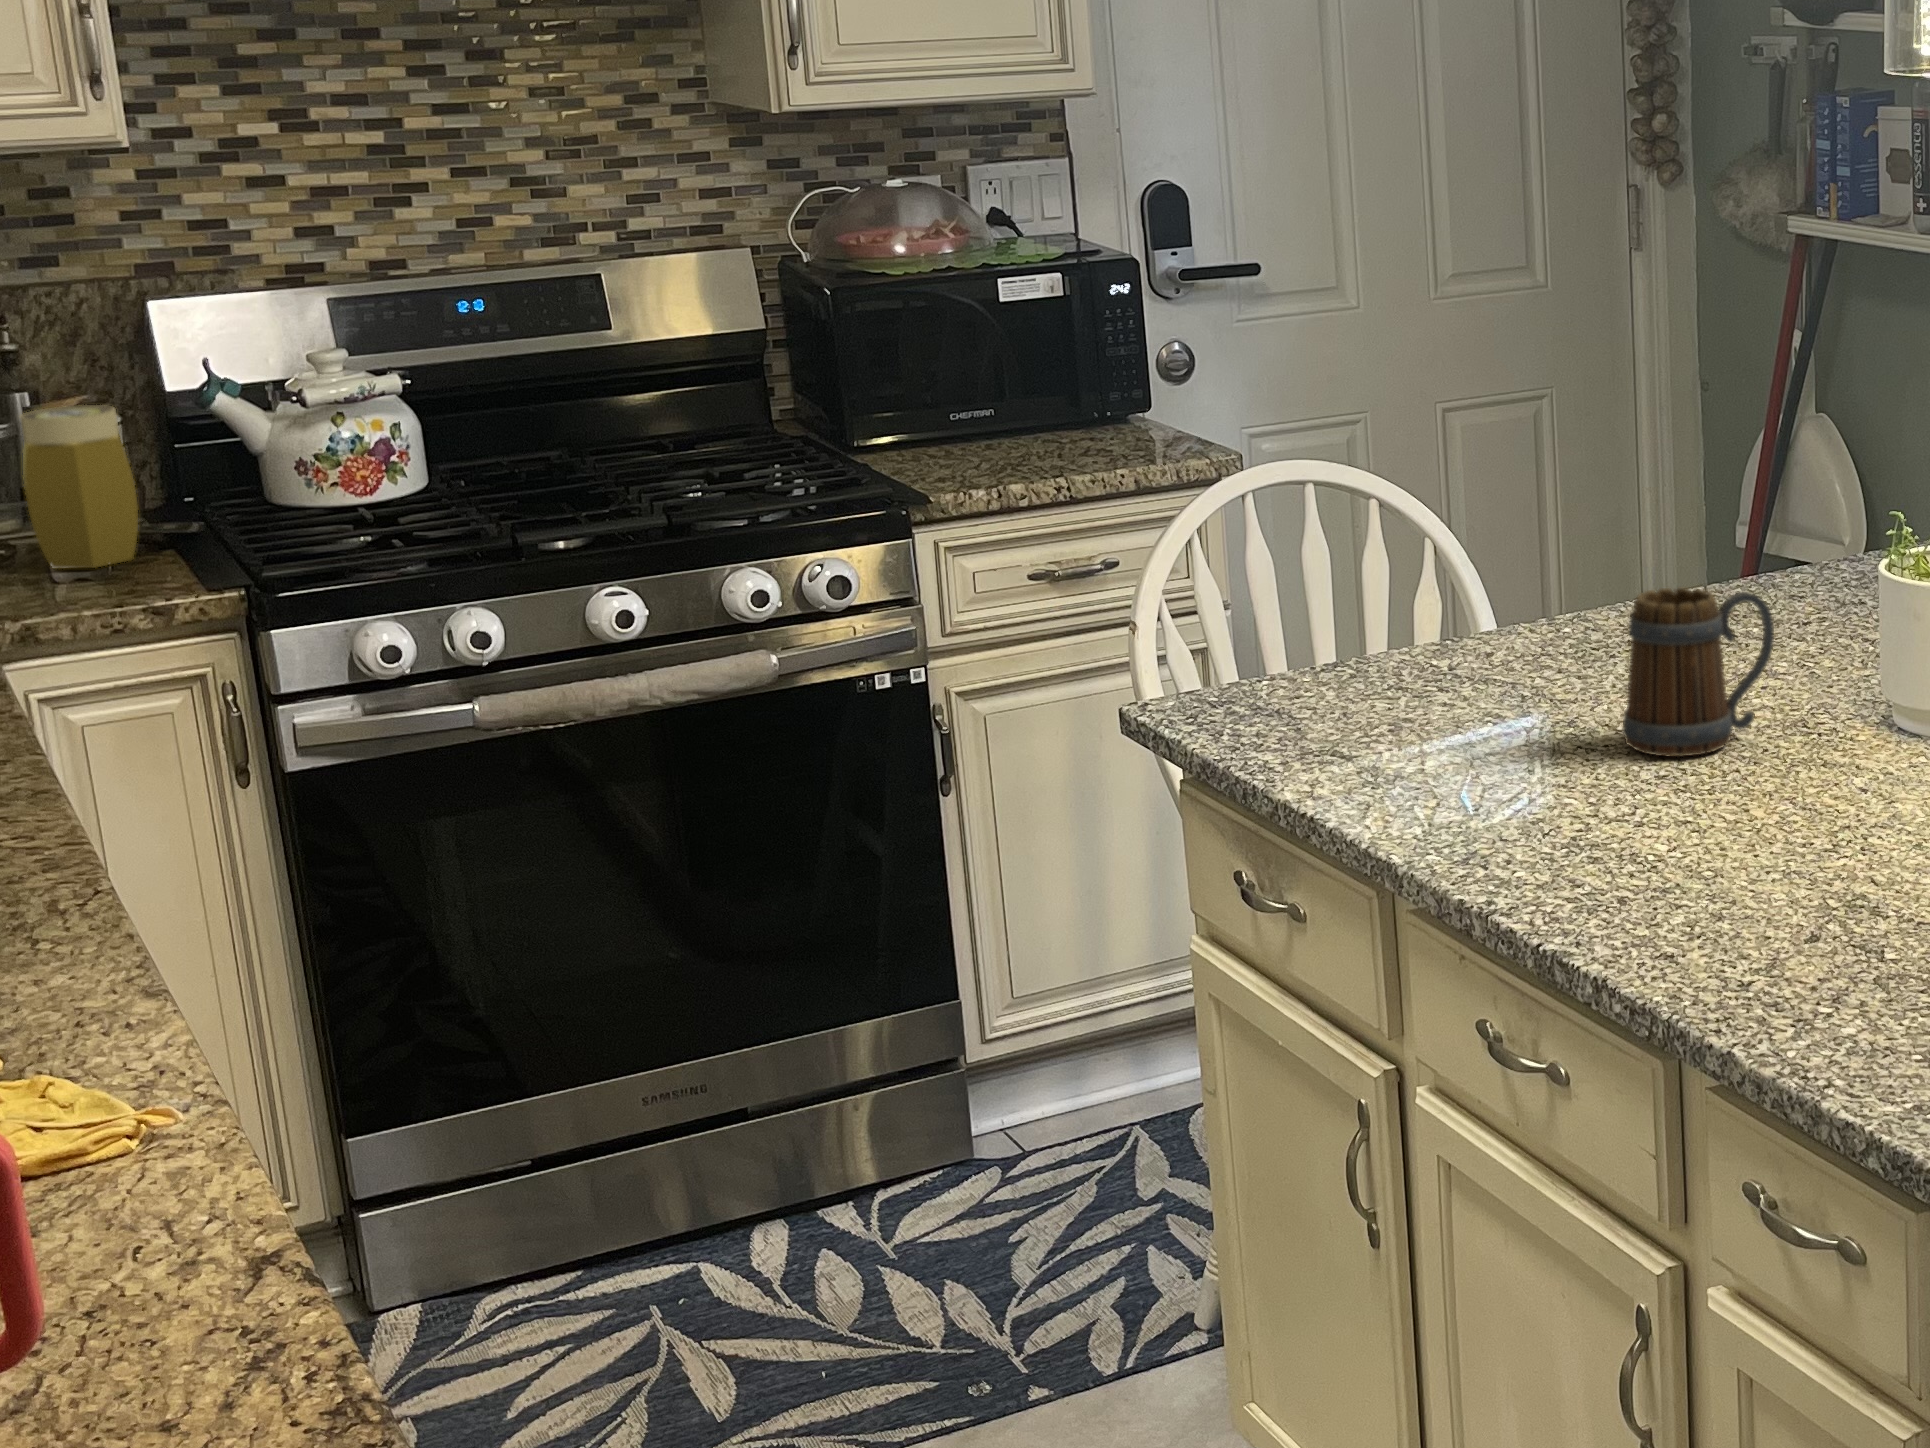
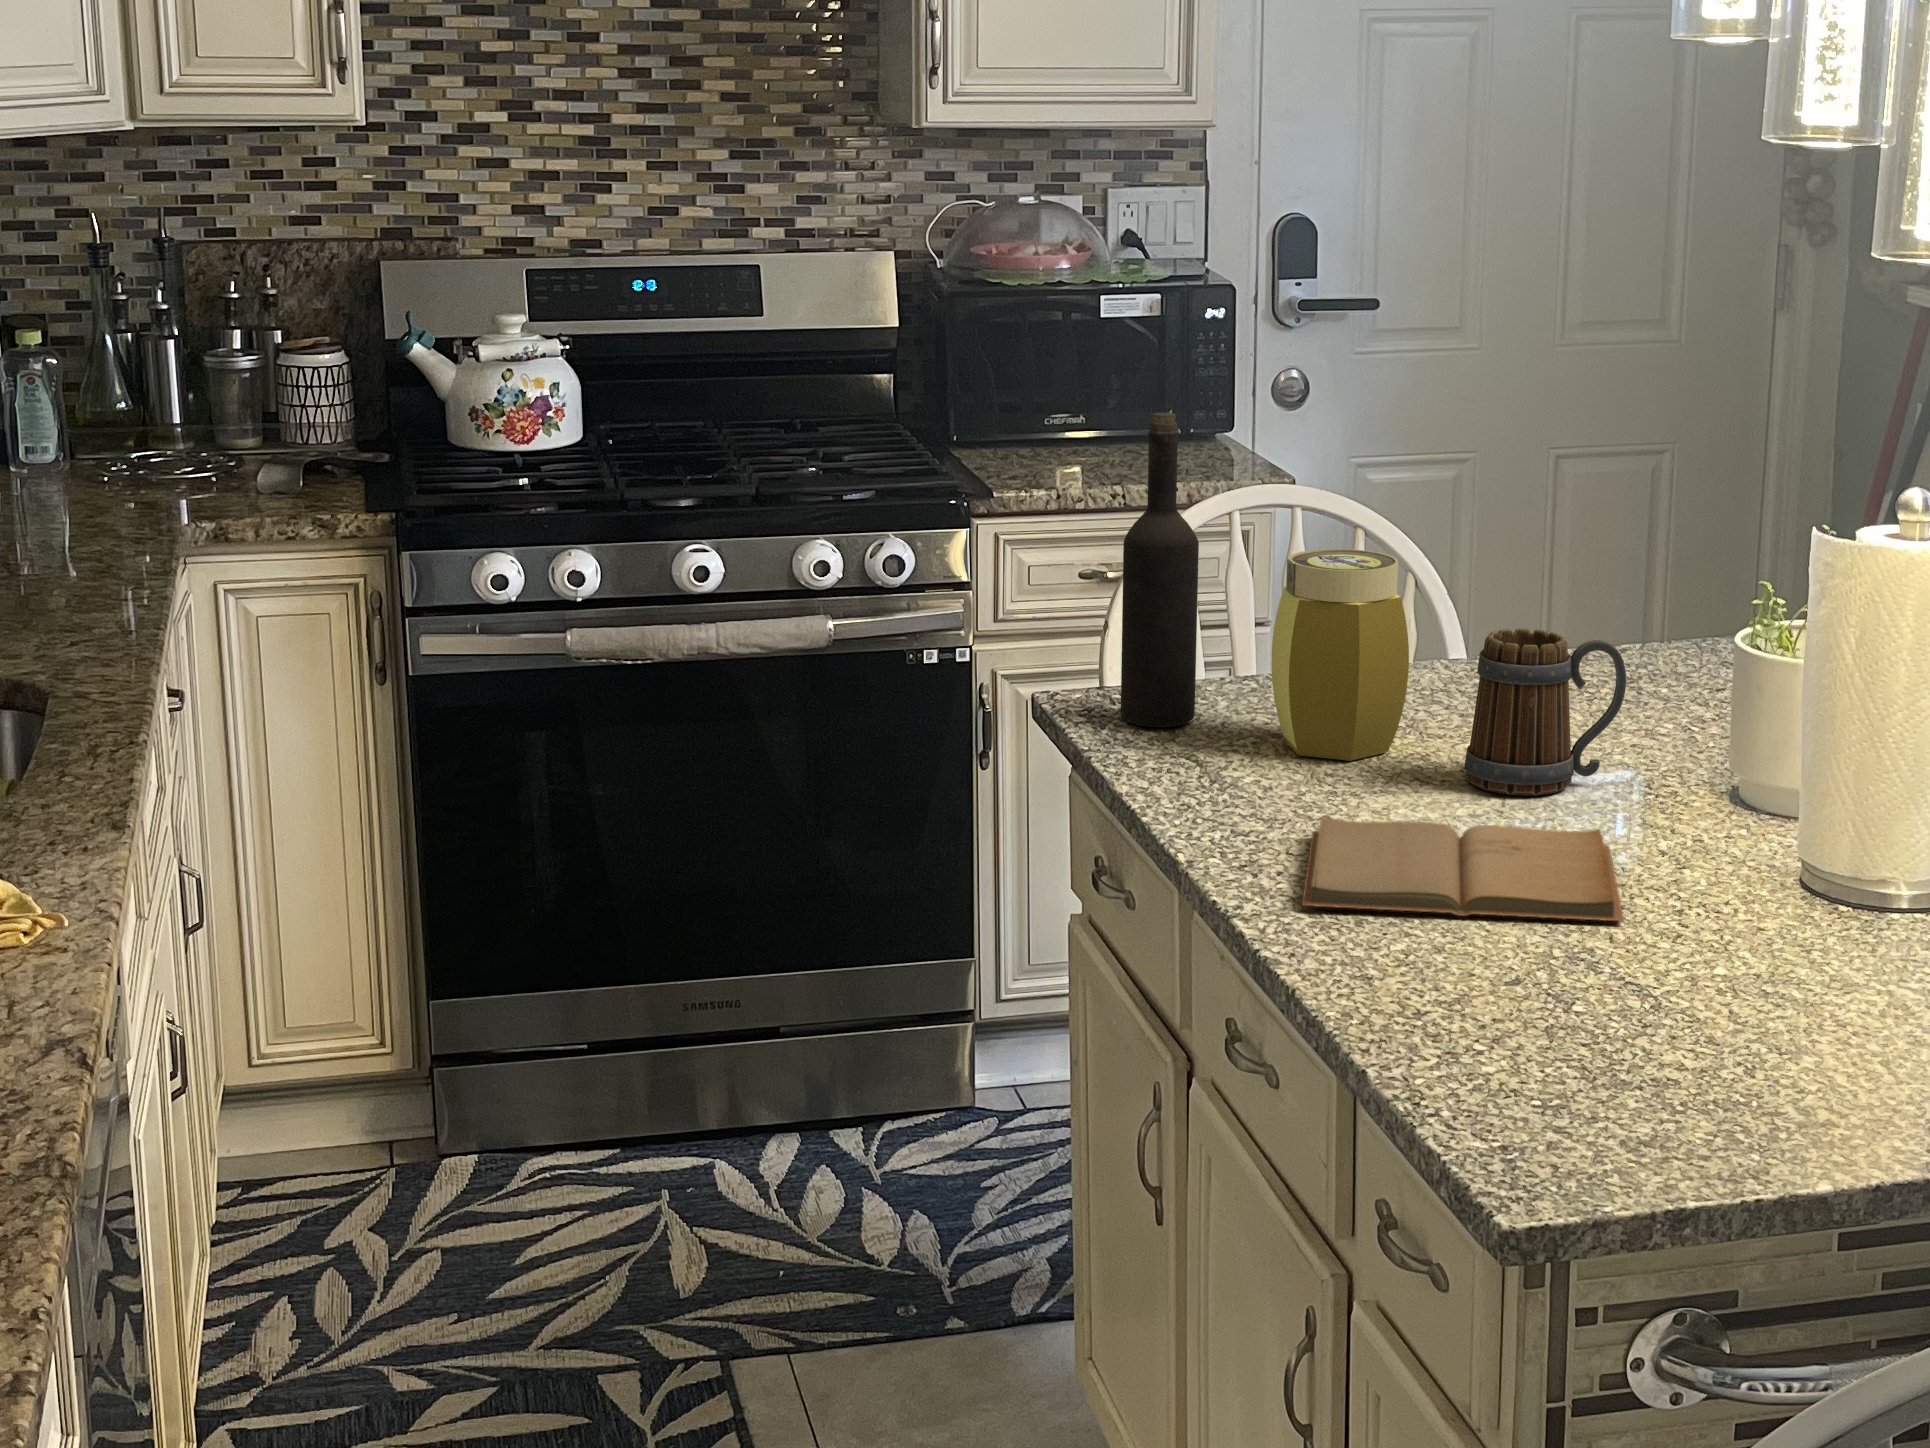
wine bottle: none [1224,400,1312,731] -> present [1121,413,1199,727]
jar: present [20,405,138,569] -> present [1271,549,1409,761]
book: none [1517,780,1877,896] -> present [1302,817,1624,921]

